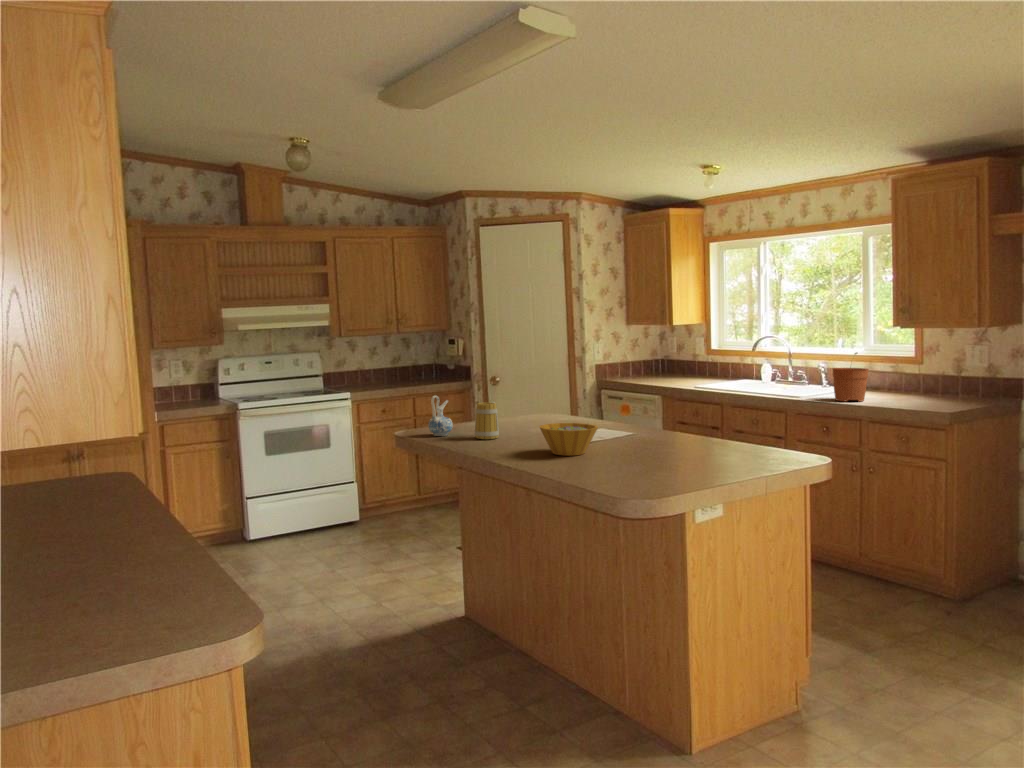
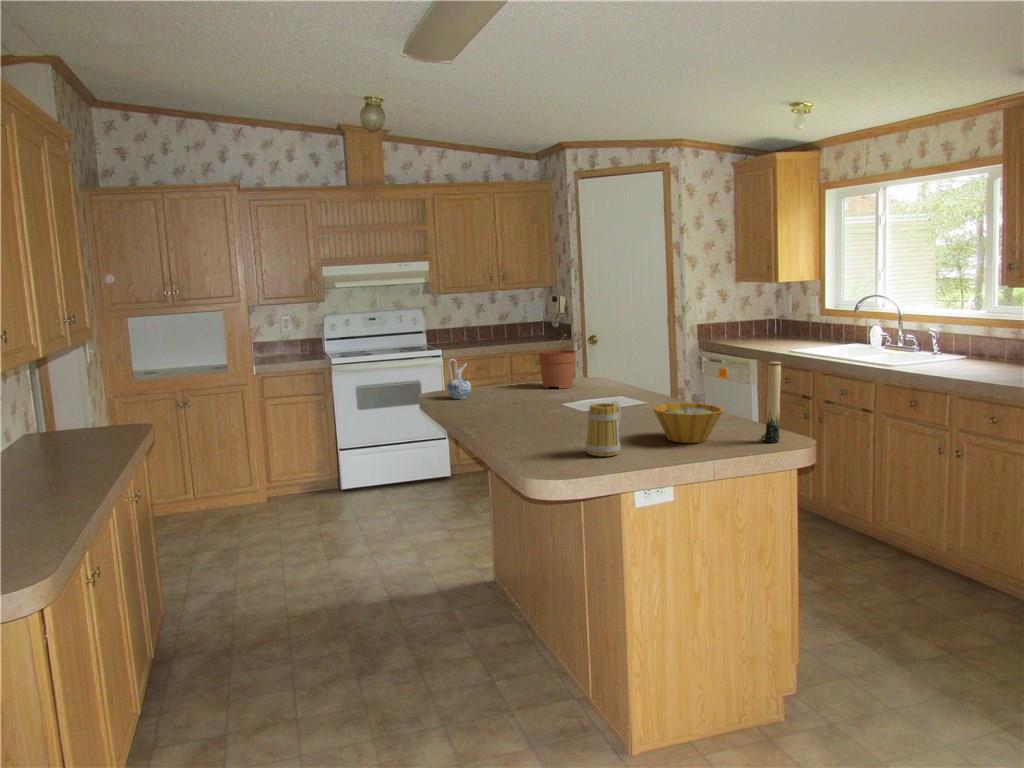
plant pot: present [833,353,869,402] -> present [539,334,576,389]
candle: none [783,387,803,460] -> present [761,362,781,442]
mug: present [475,402,499,439] -> present [586,401,621,456]
bowl: present [539,423,598,456] -> present [653,403,723,443]

